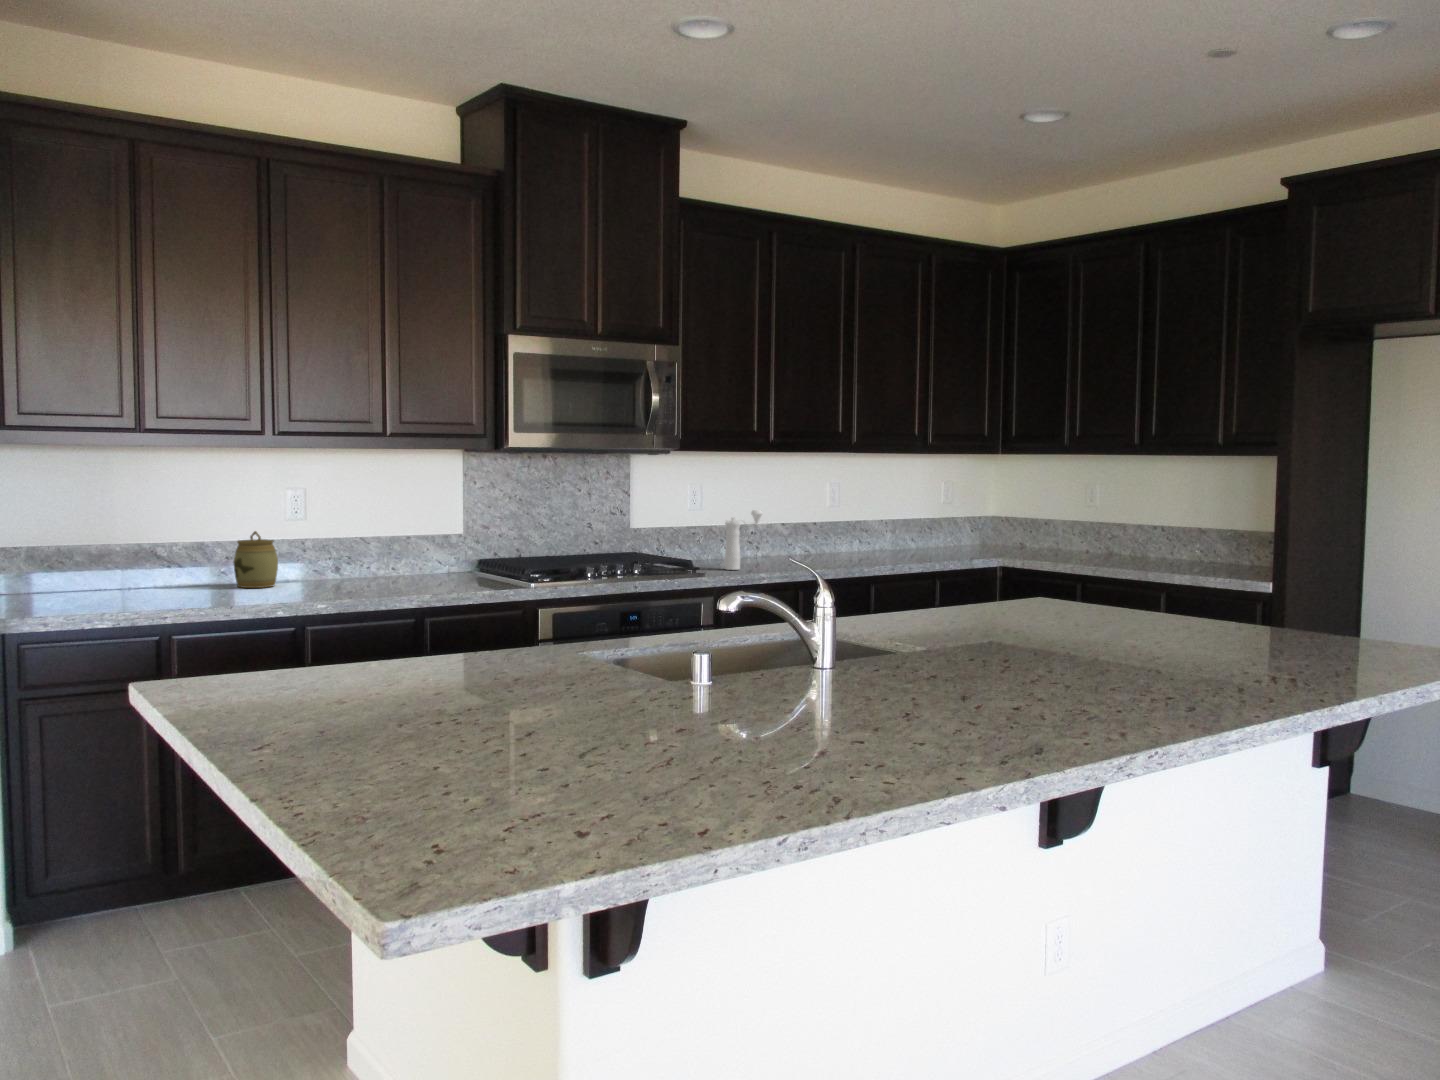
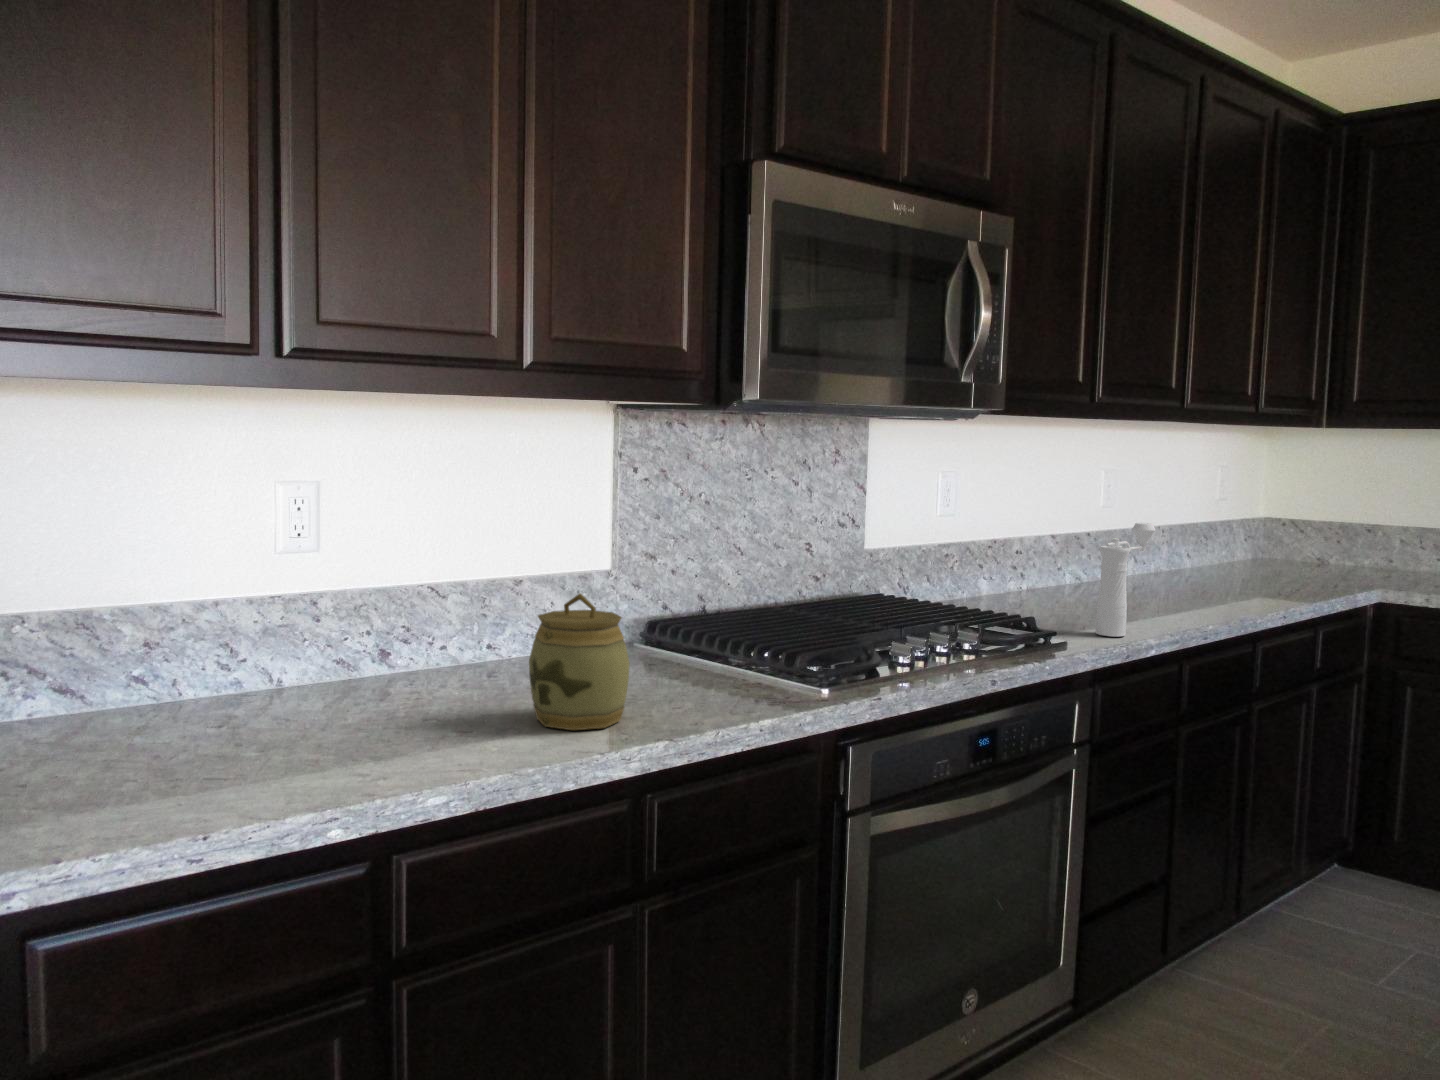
jar: present [234,531,278,588] -> present [529,594,630,730]

